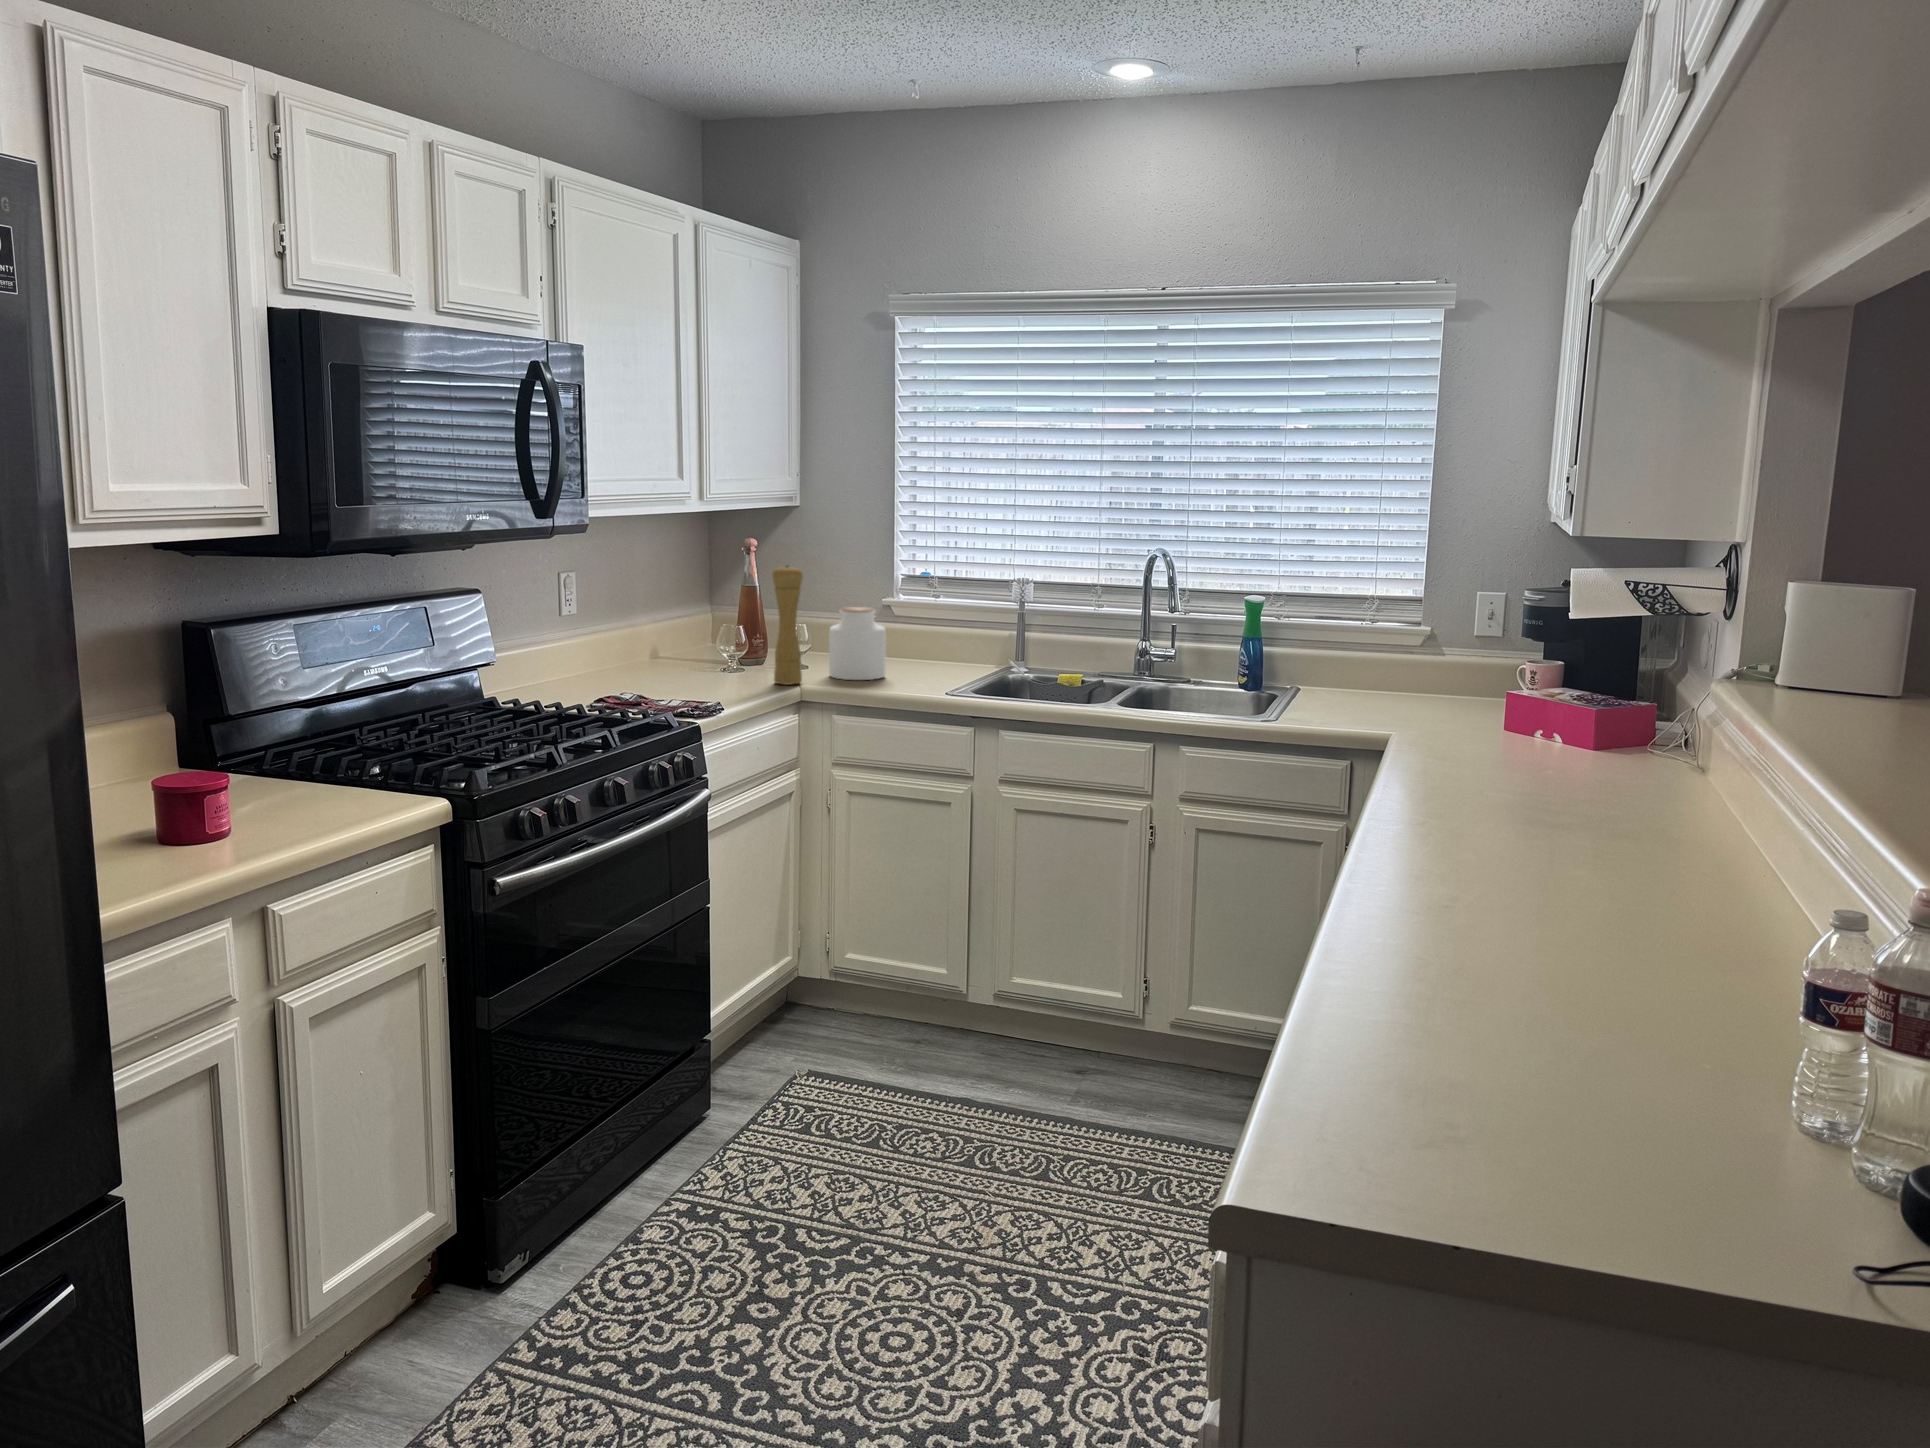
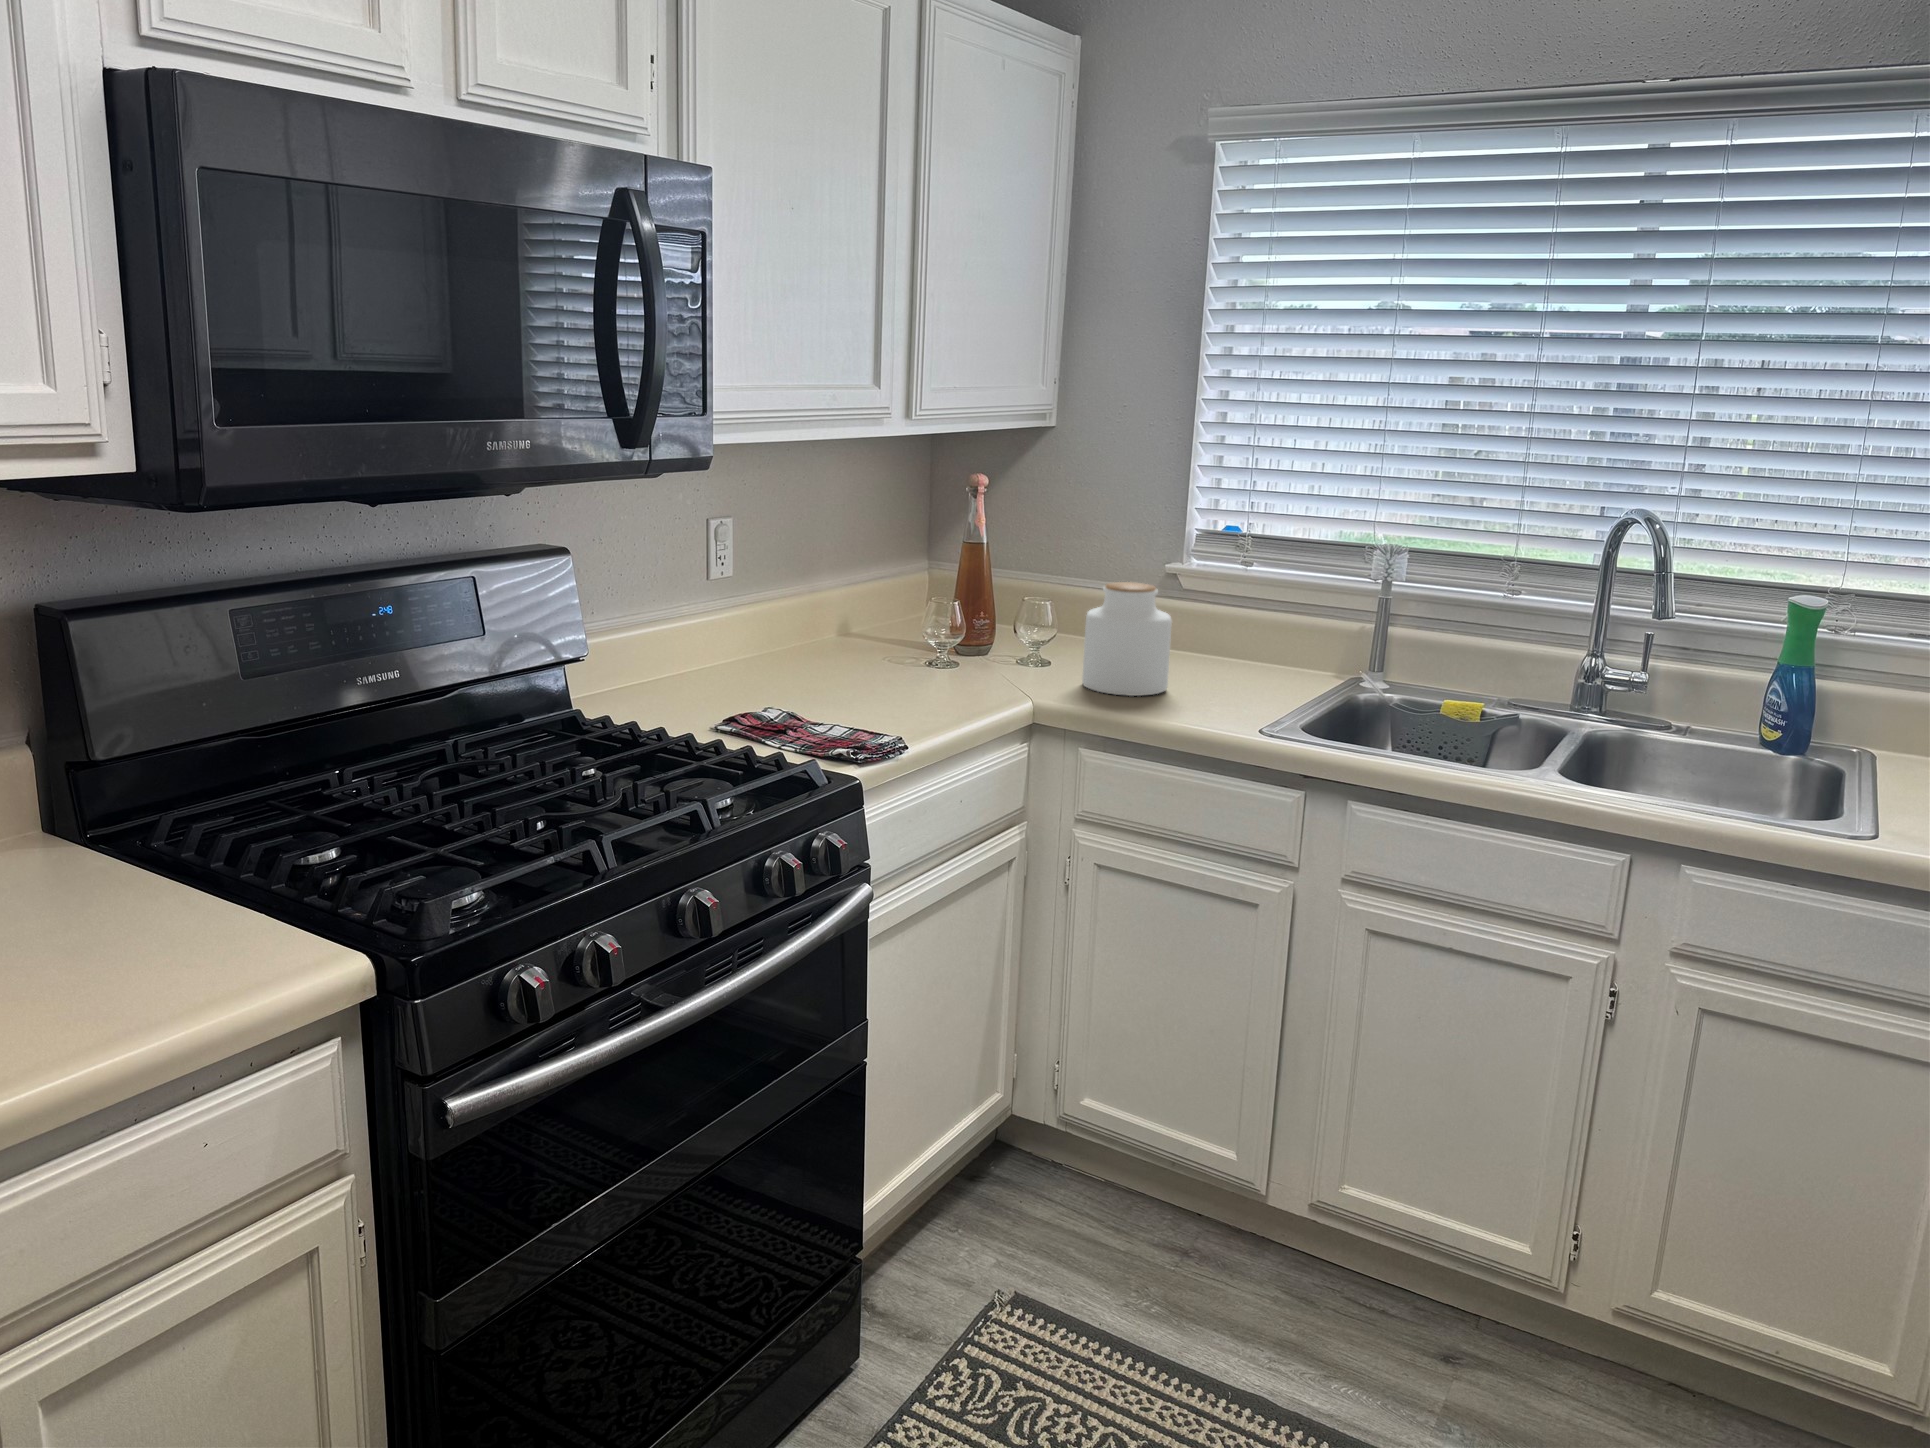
pepper mill: present [773,565,803,685] -> none [998,518,1049,699]

